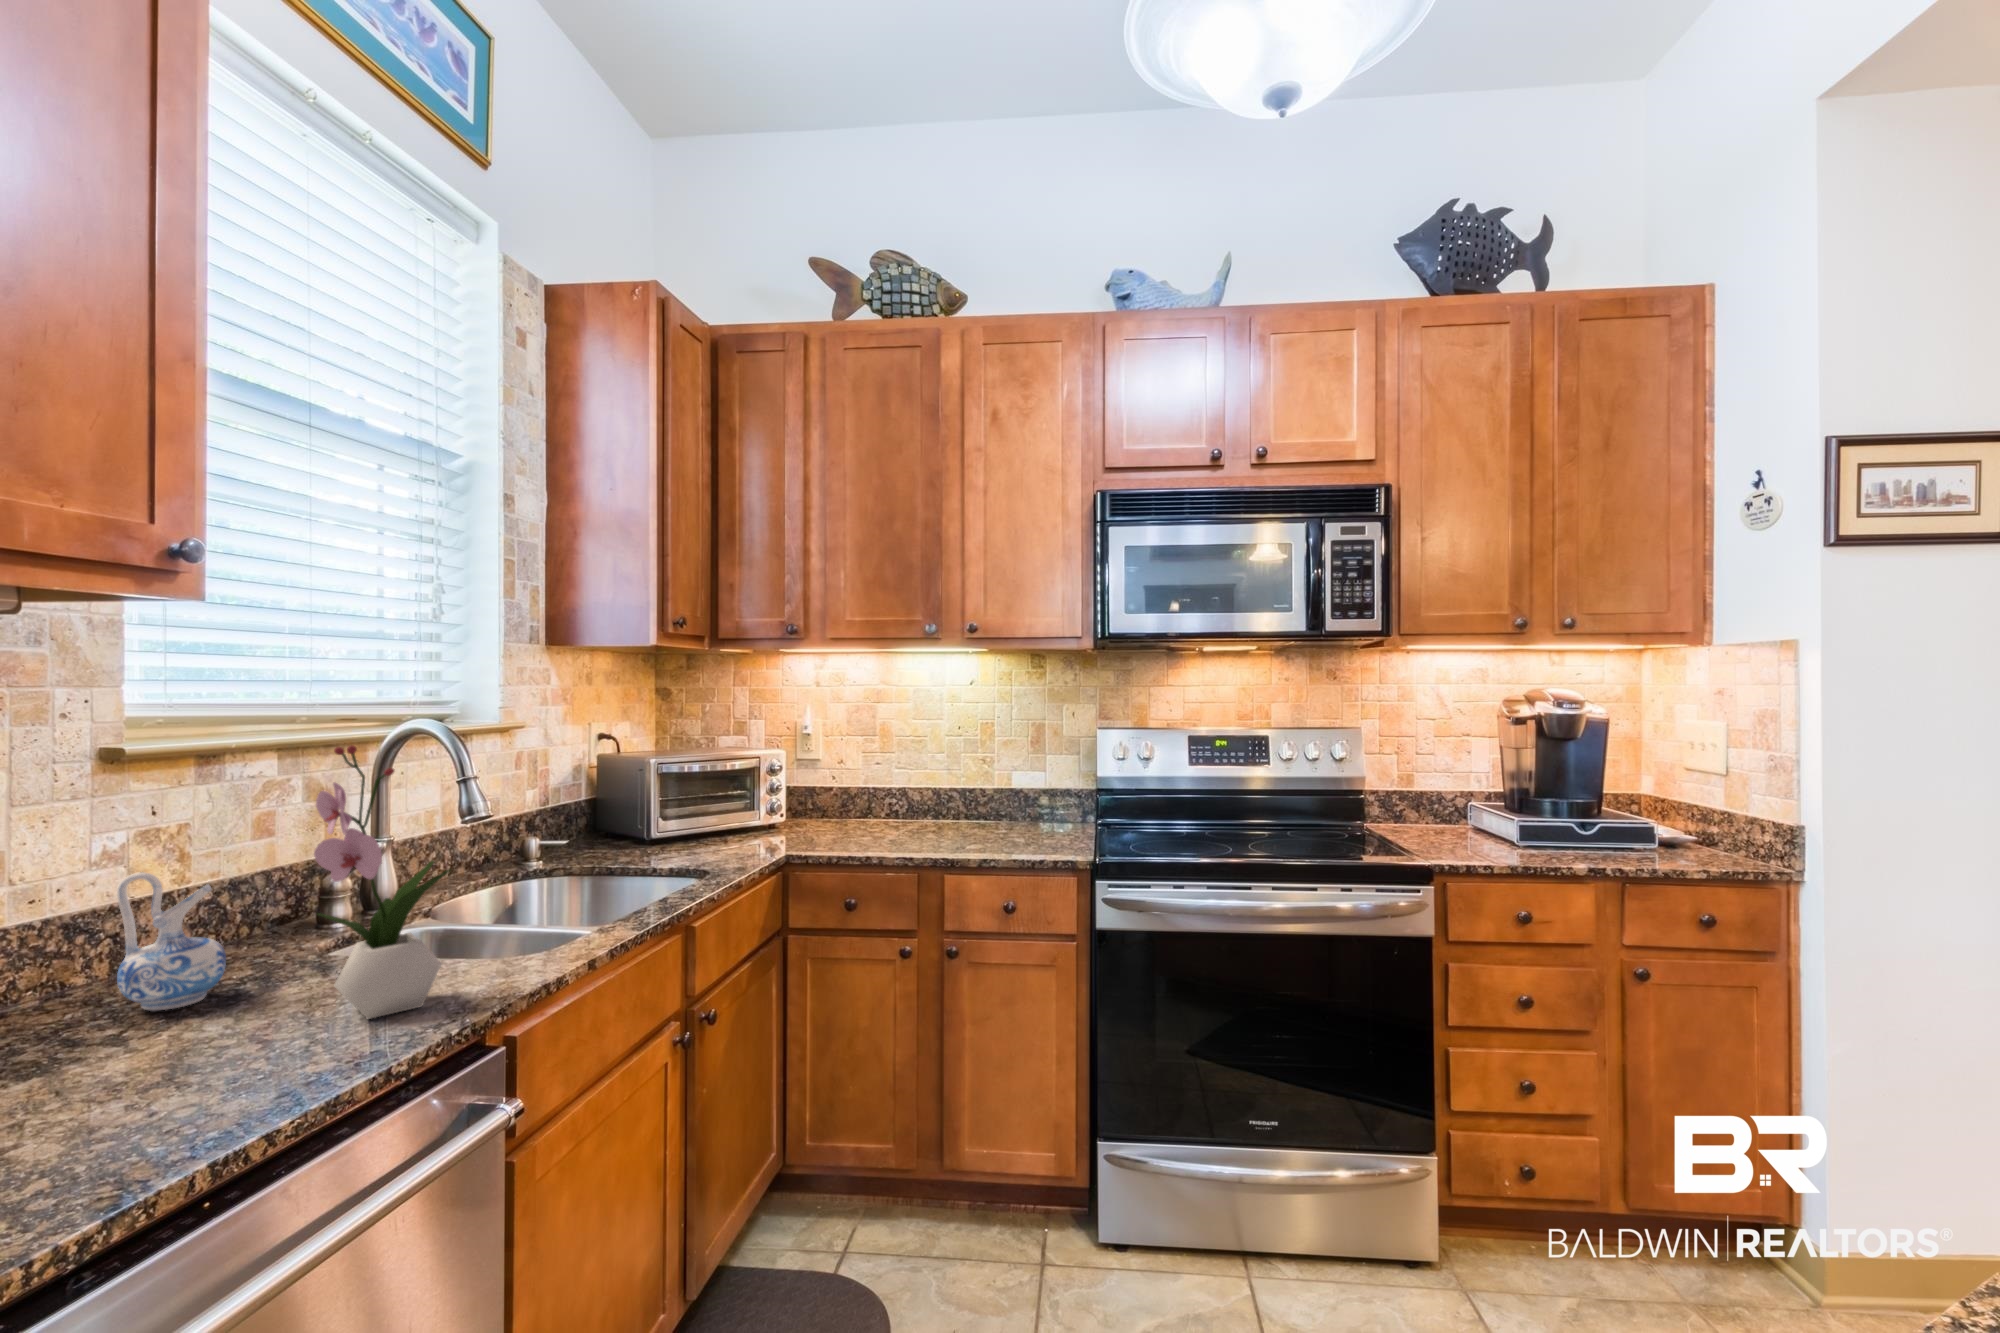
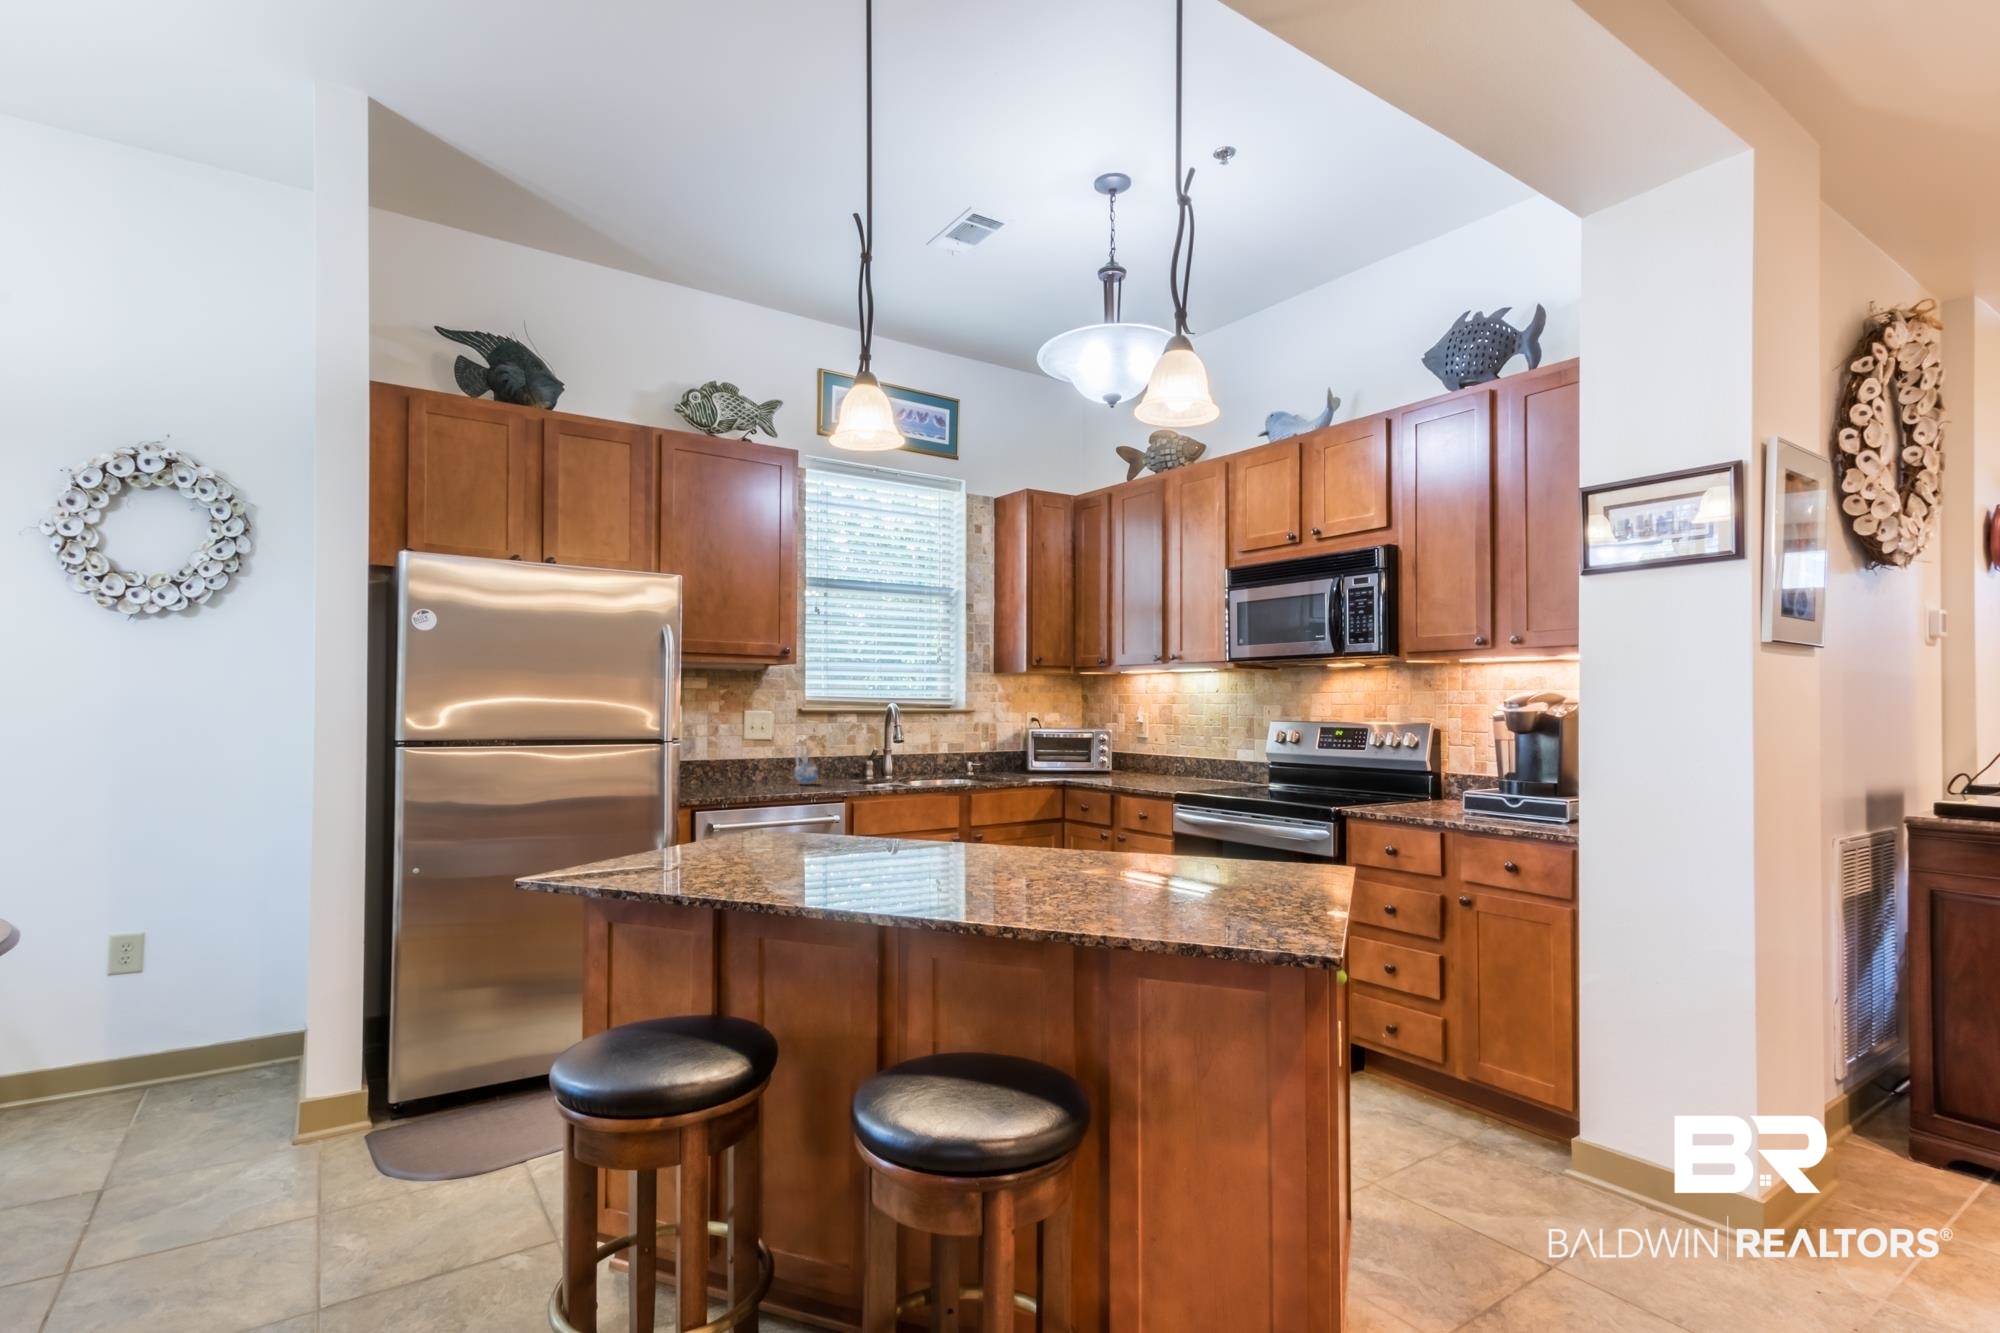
flower arrangement: present [314,745,450,1019] -> none [822,706,855,789]

